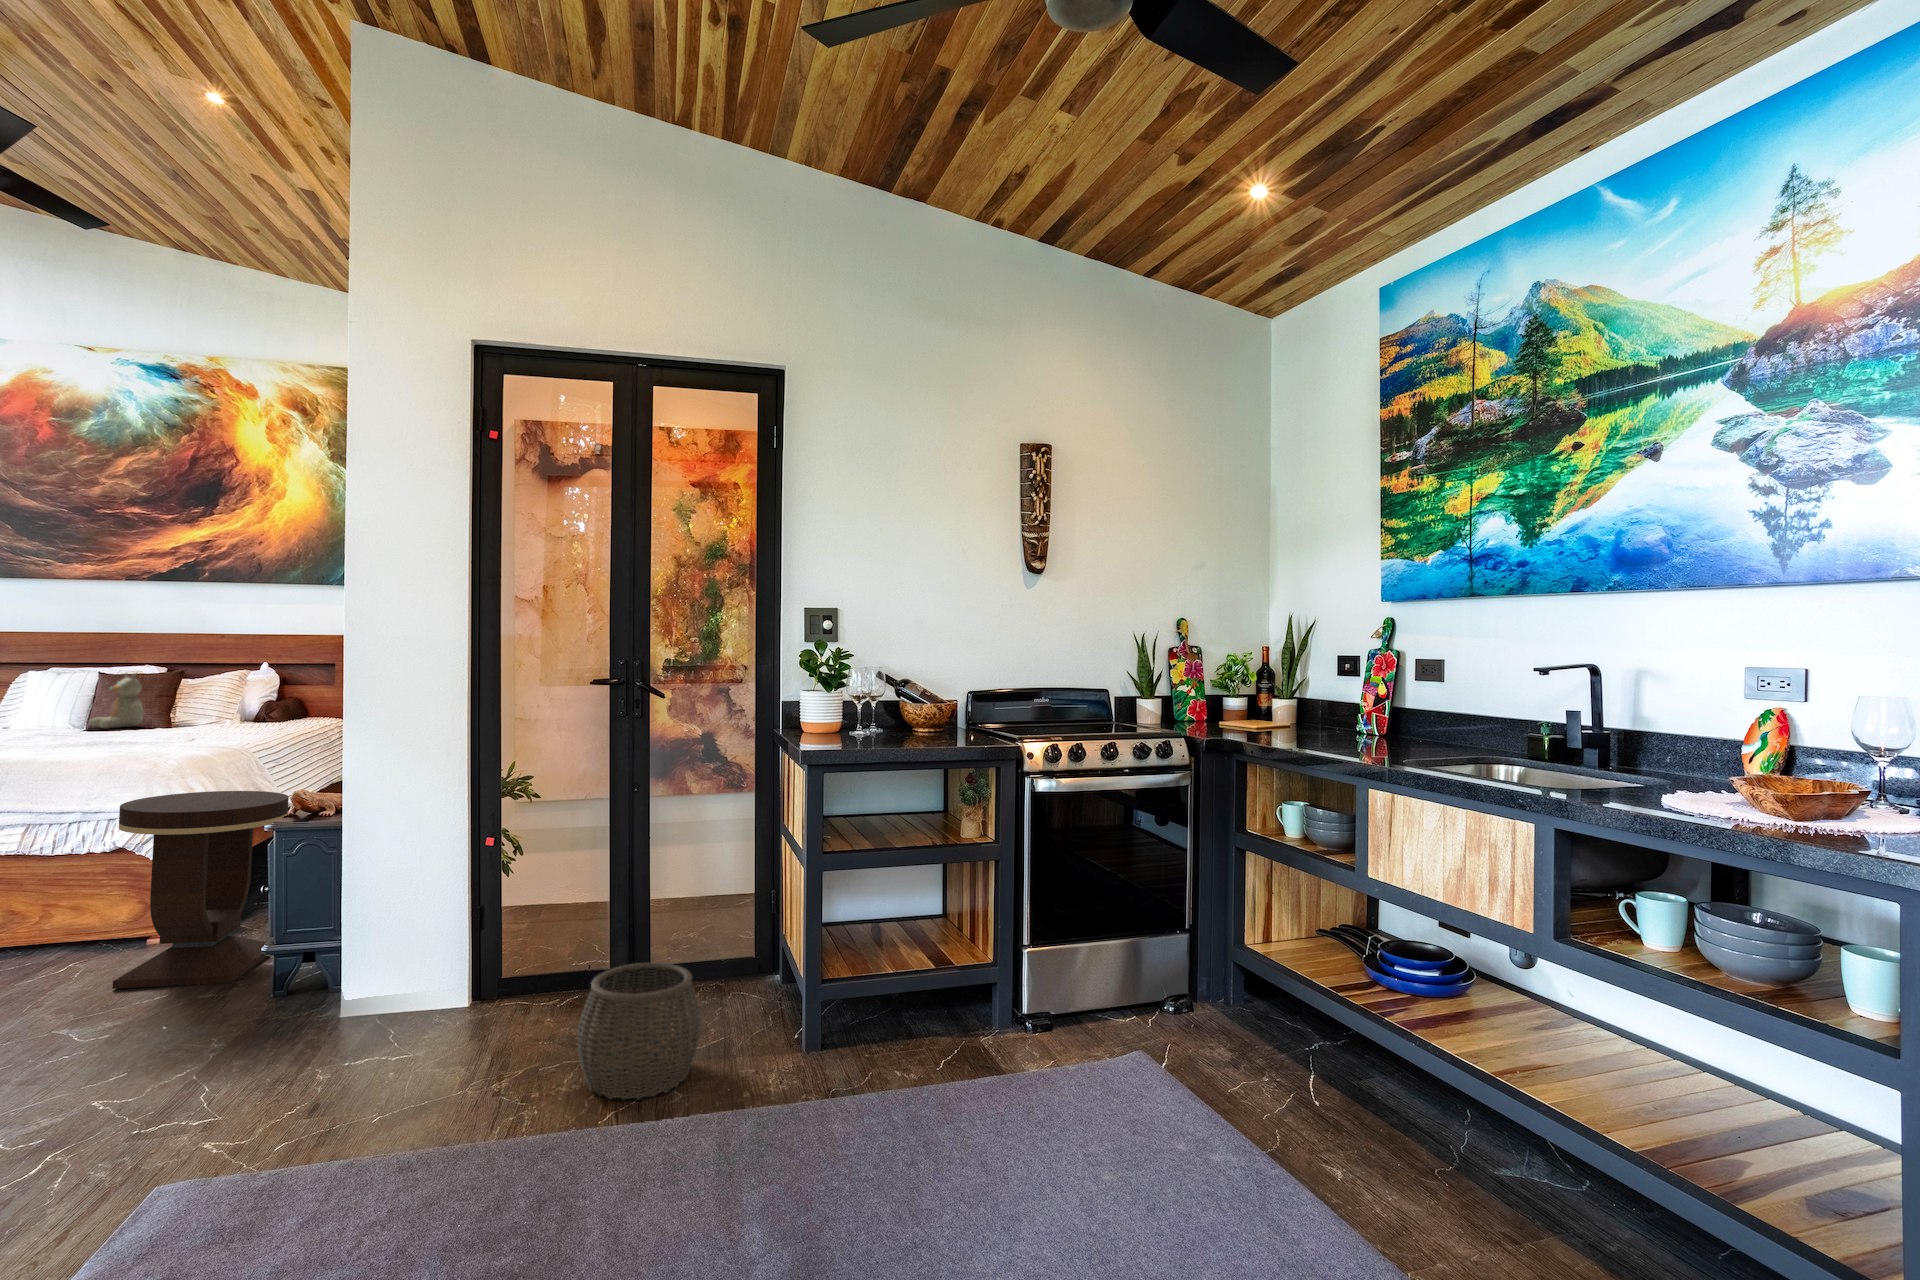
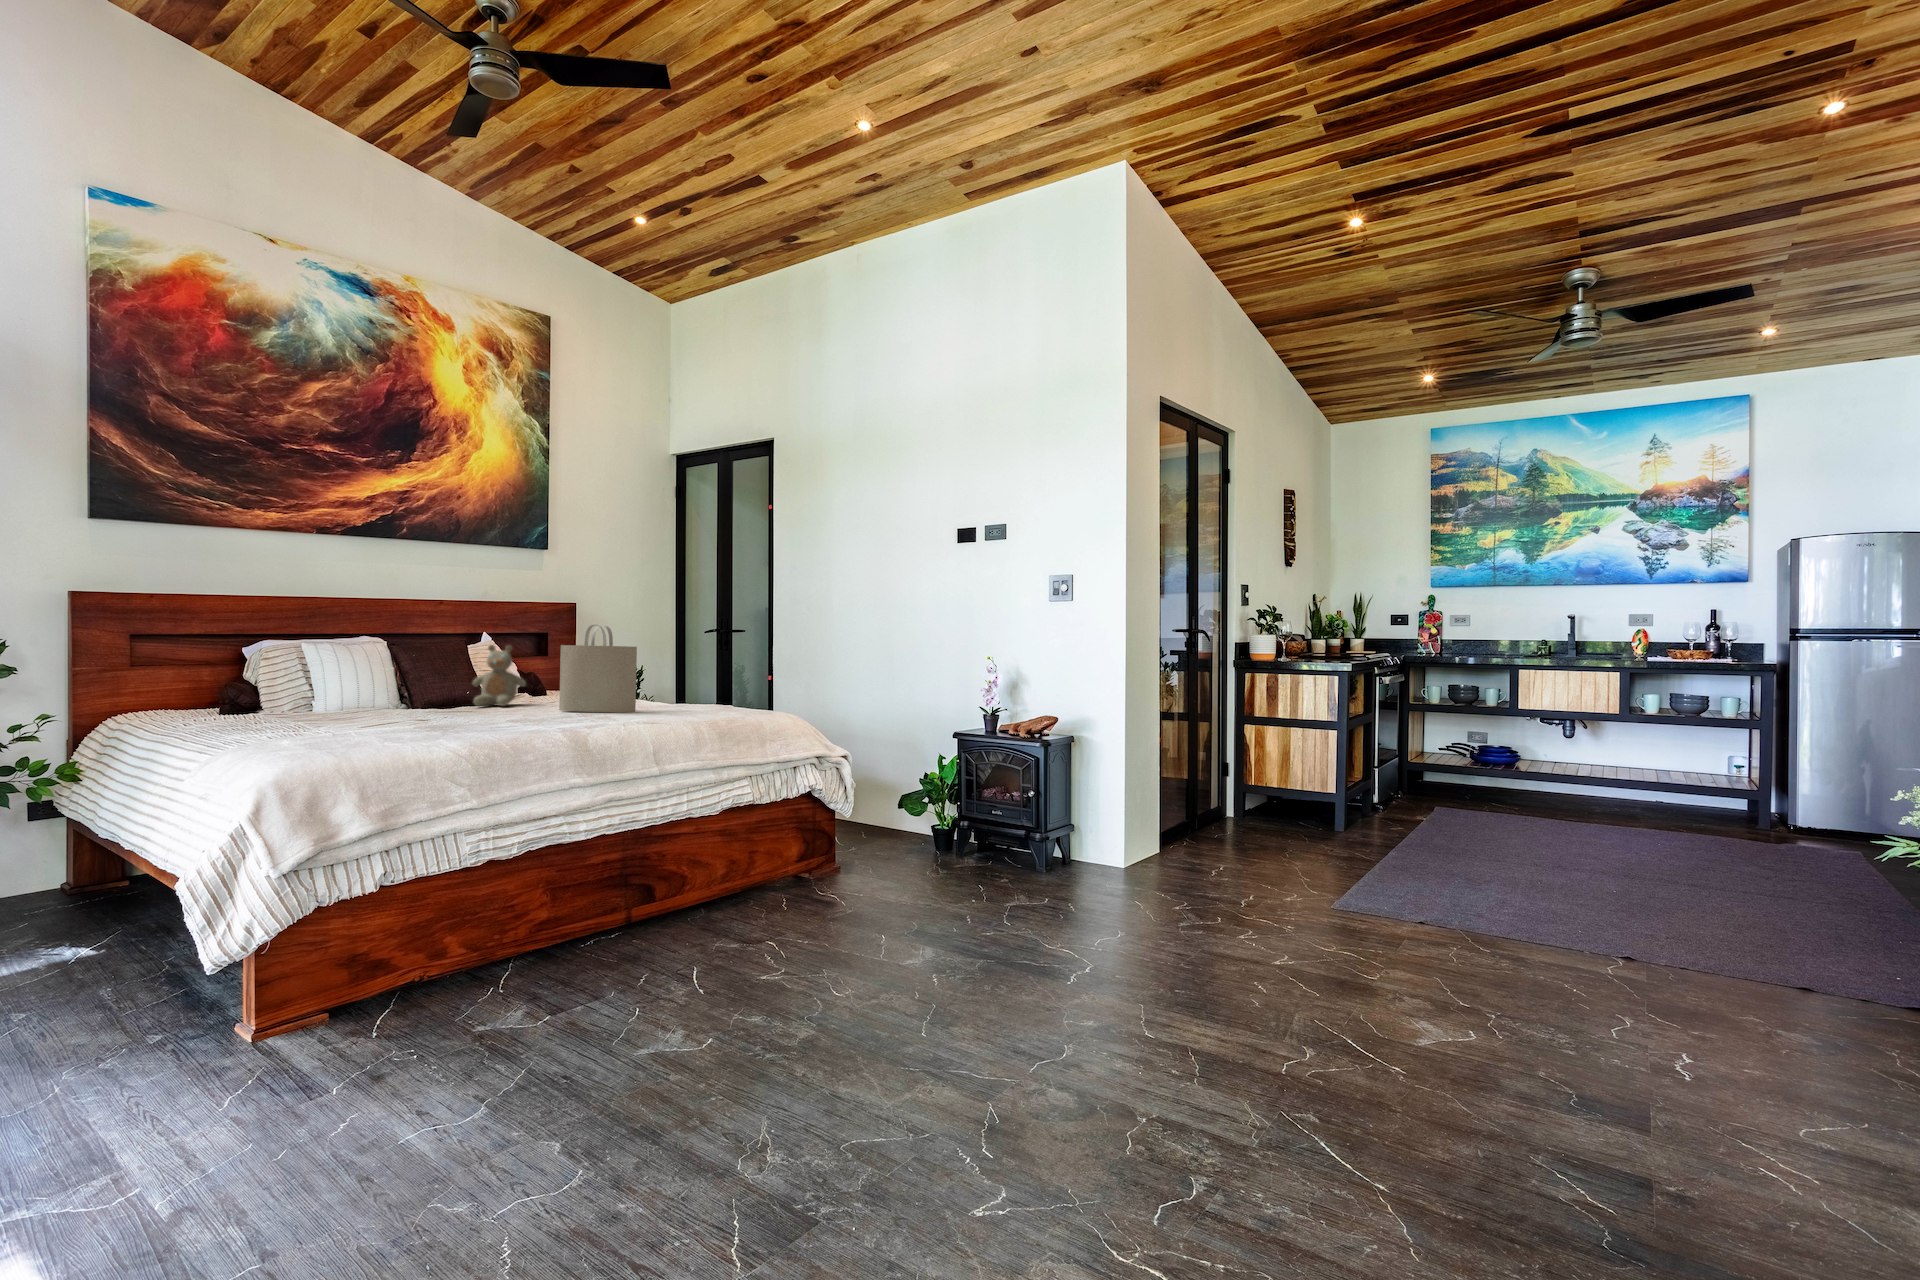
tote bag: none [58,656,85,743] -> present [559,625,637,713]
side table: present [112,791,289,989] -> none [897,733,1008,889]
woven basket: present [577,963,701,1100] -> none [1314,791,1386,857]

